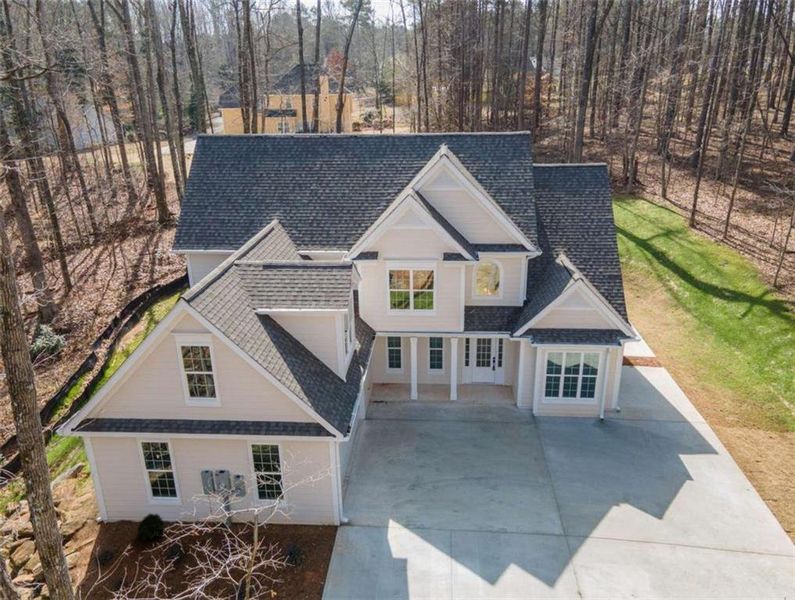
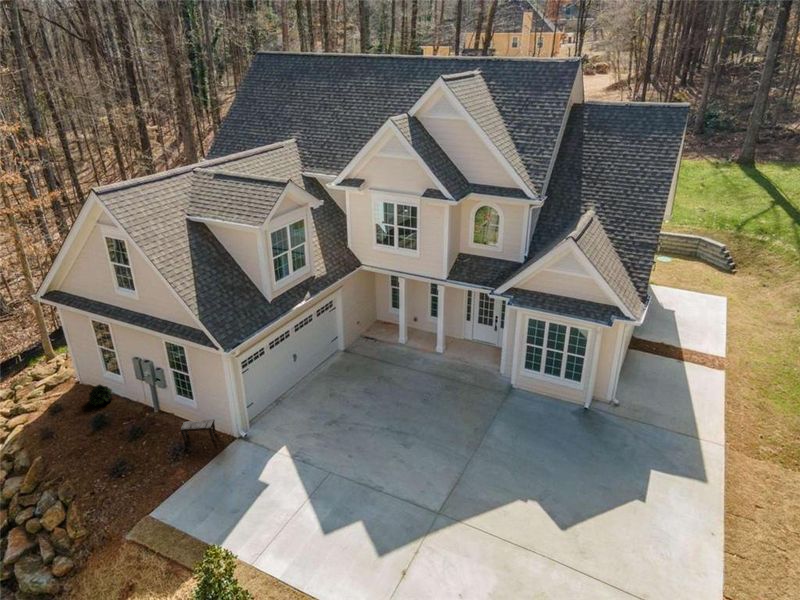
bench: none [281,514,316,547] -> present [180,419,215,443]

